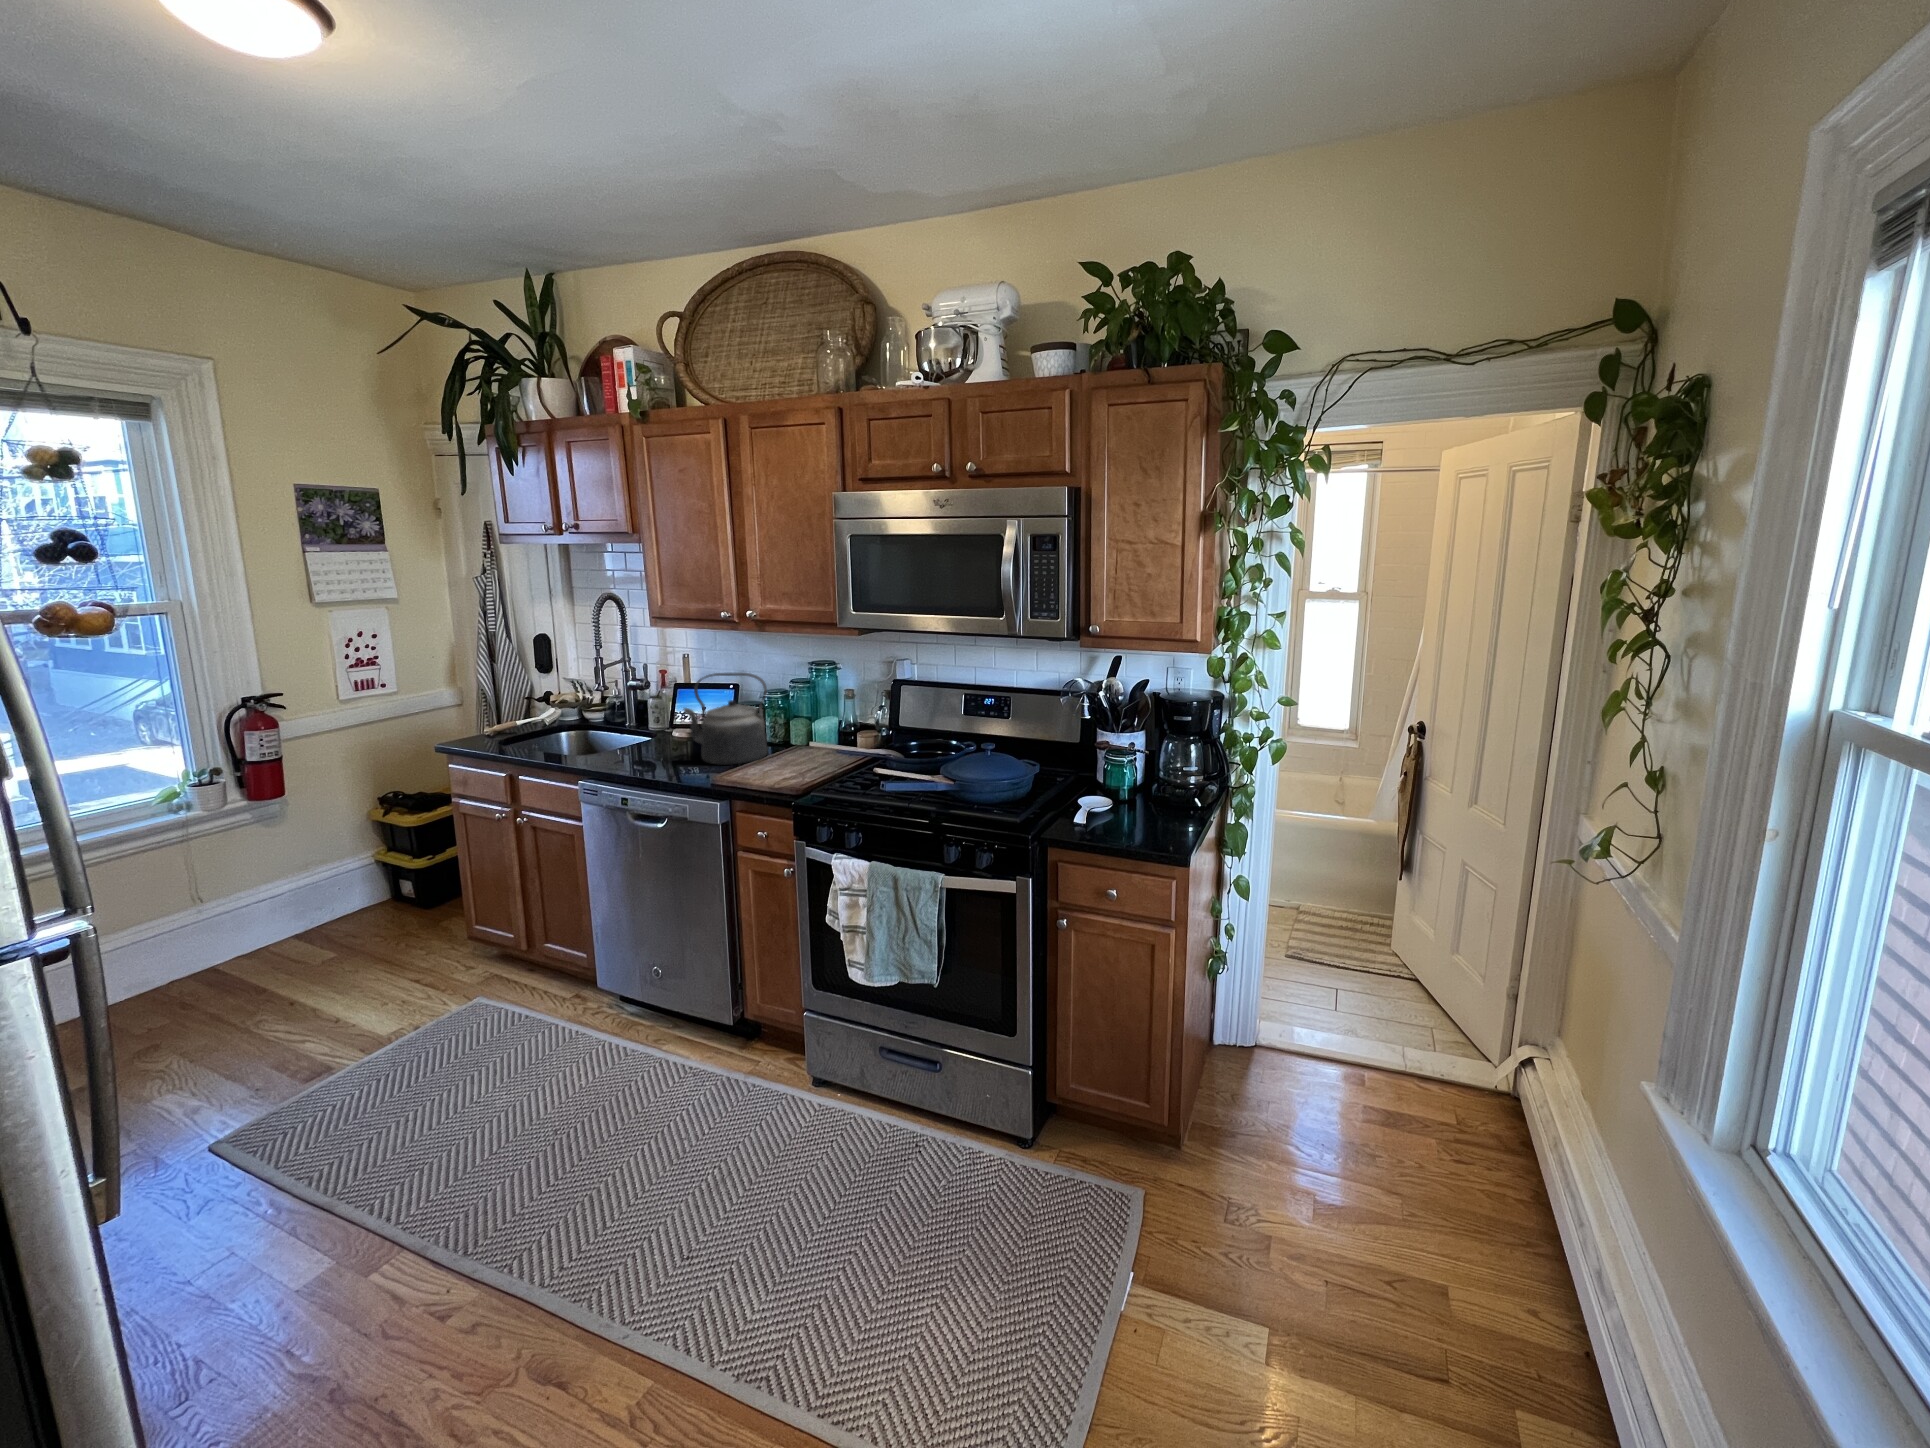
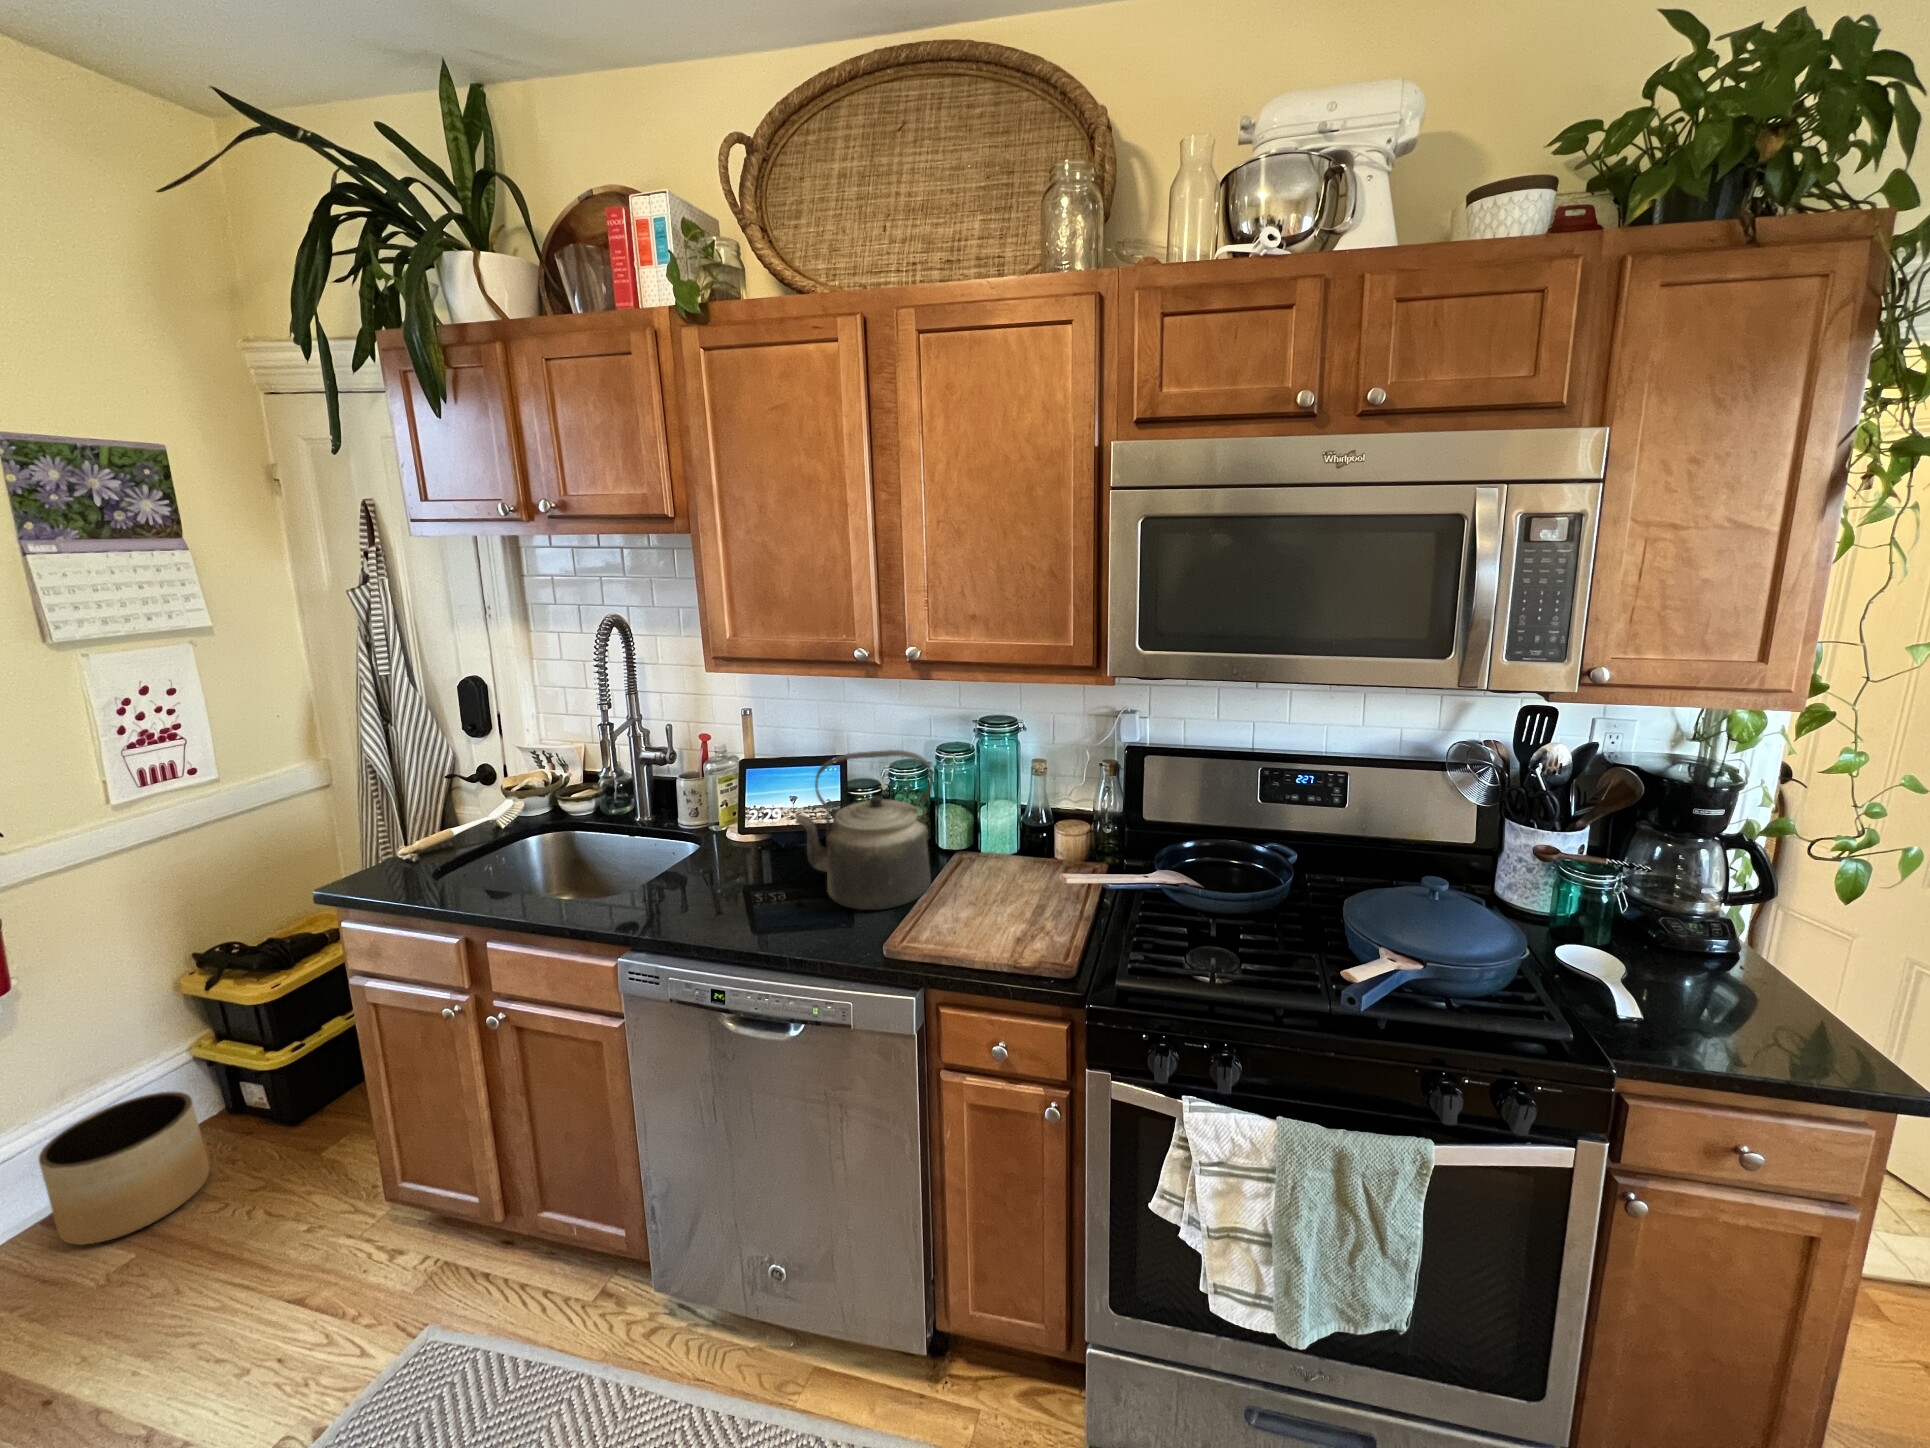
planter: none [292,874,379,948] -> present [39,1092,210,1245]

